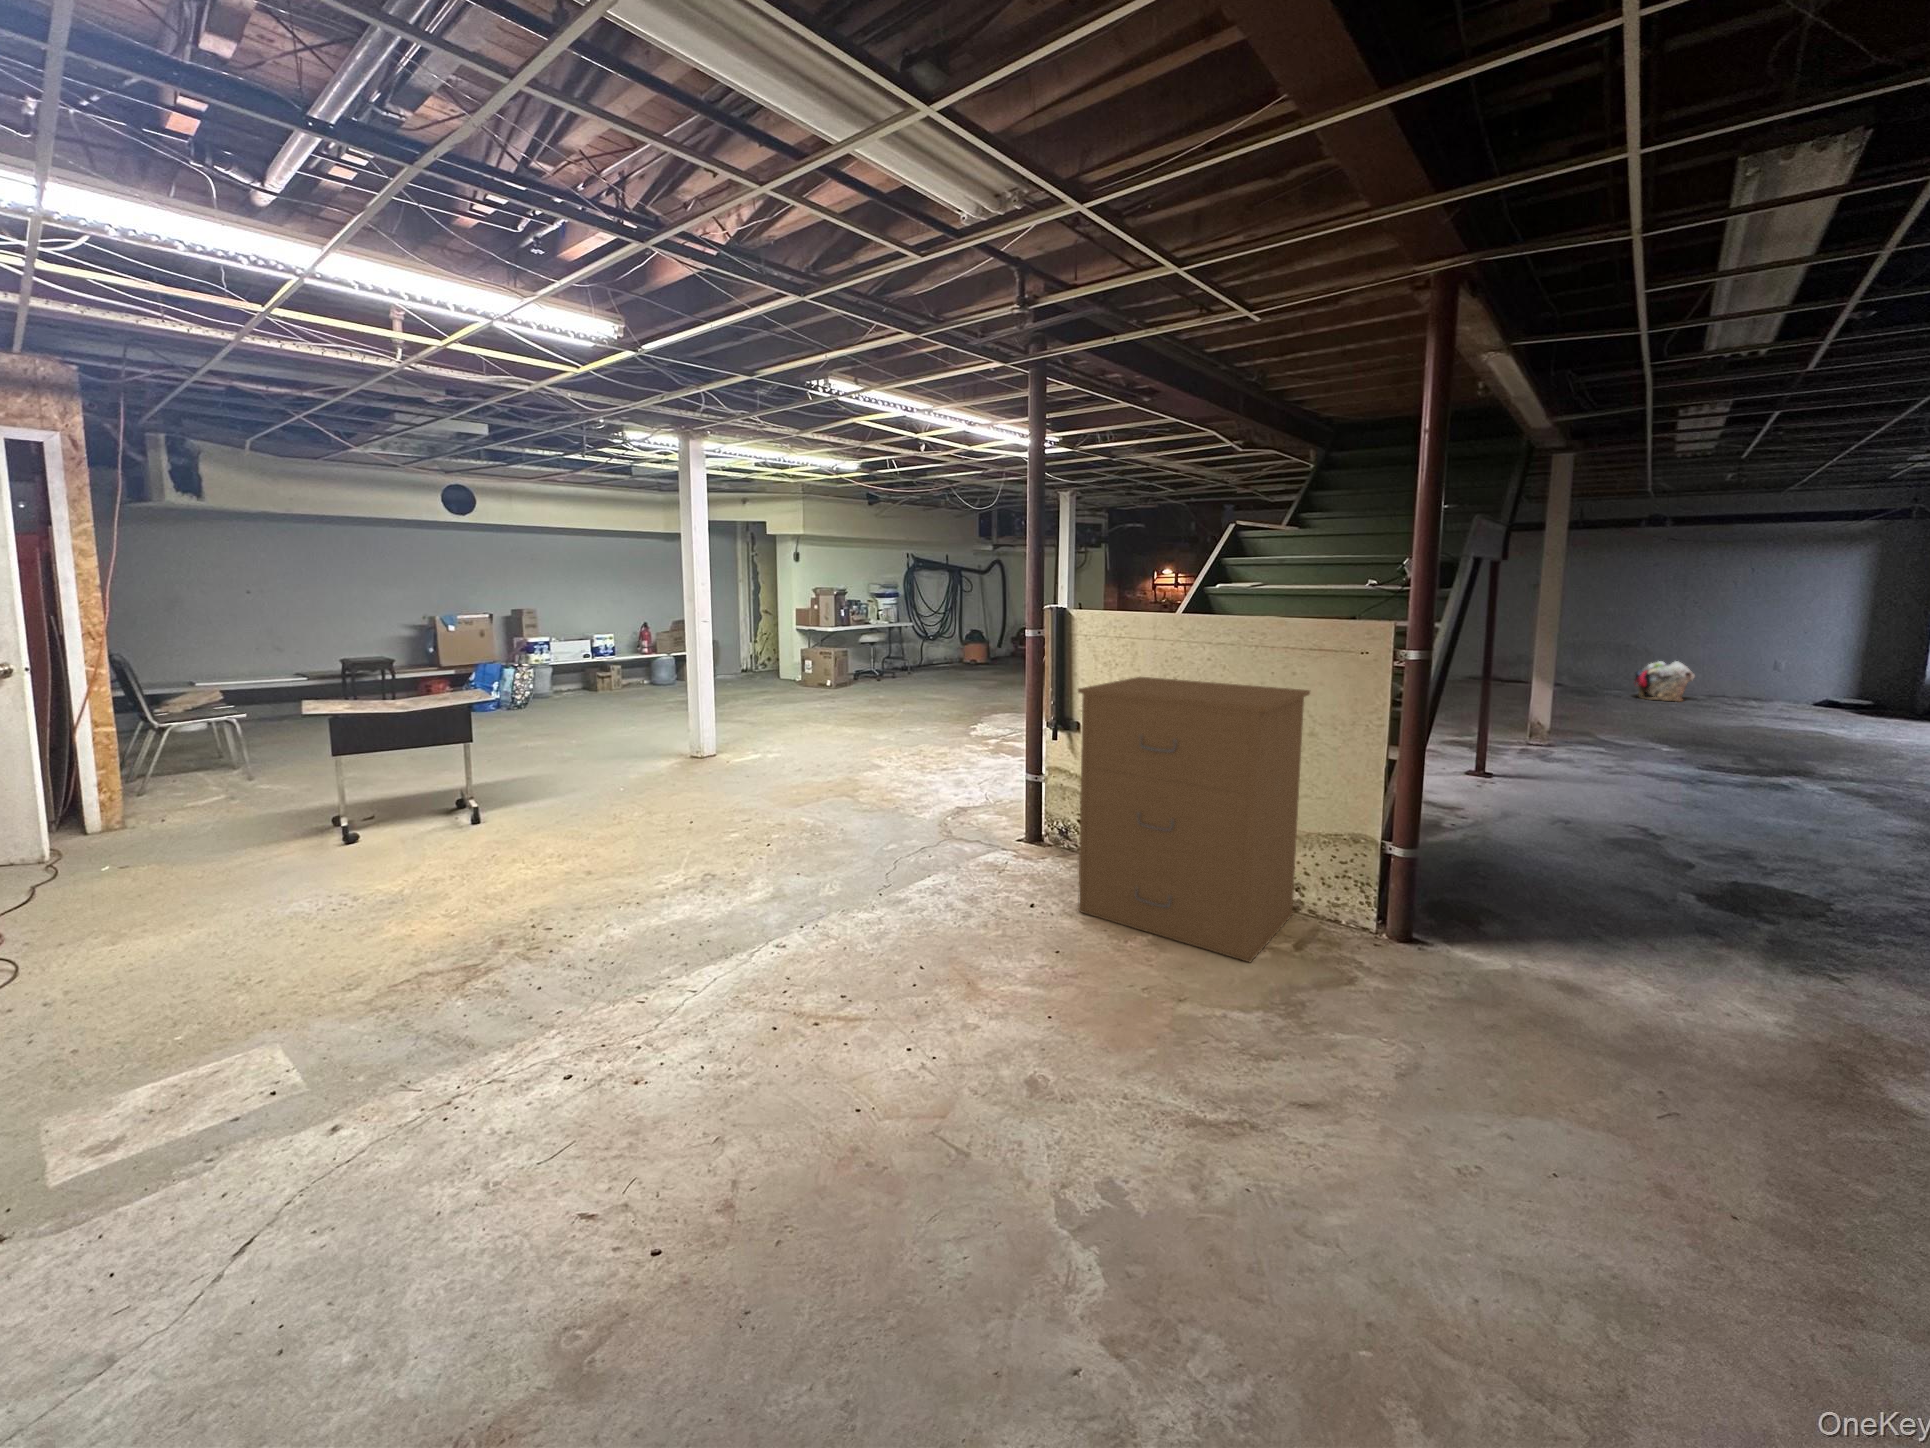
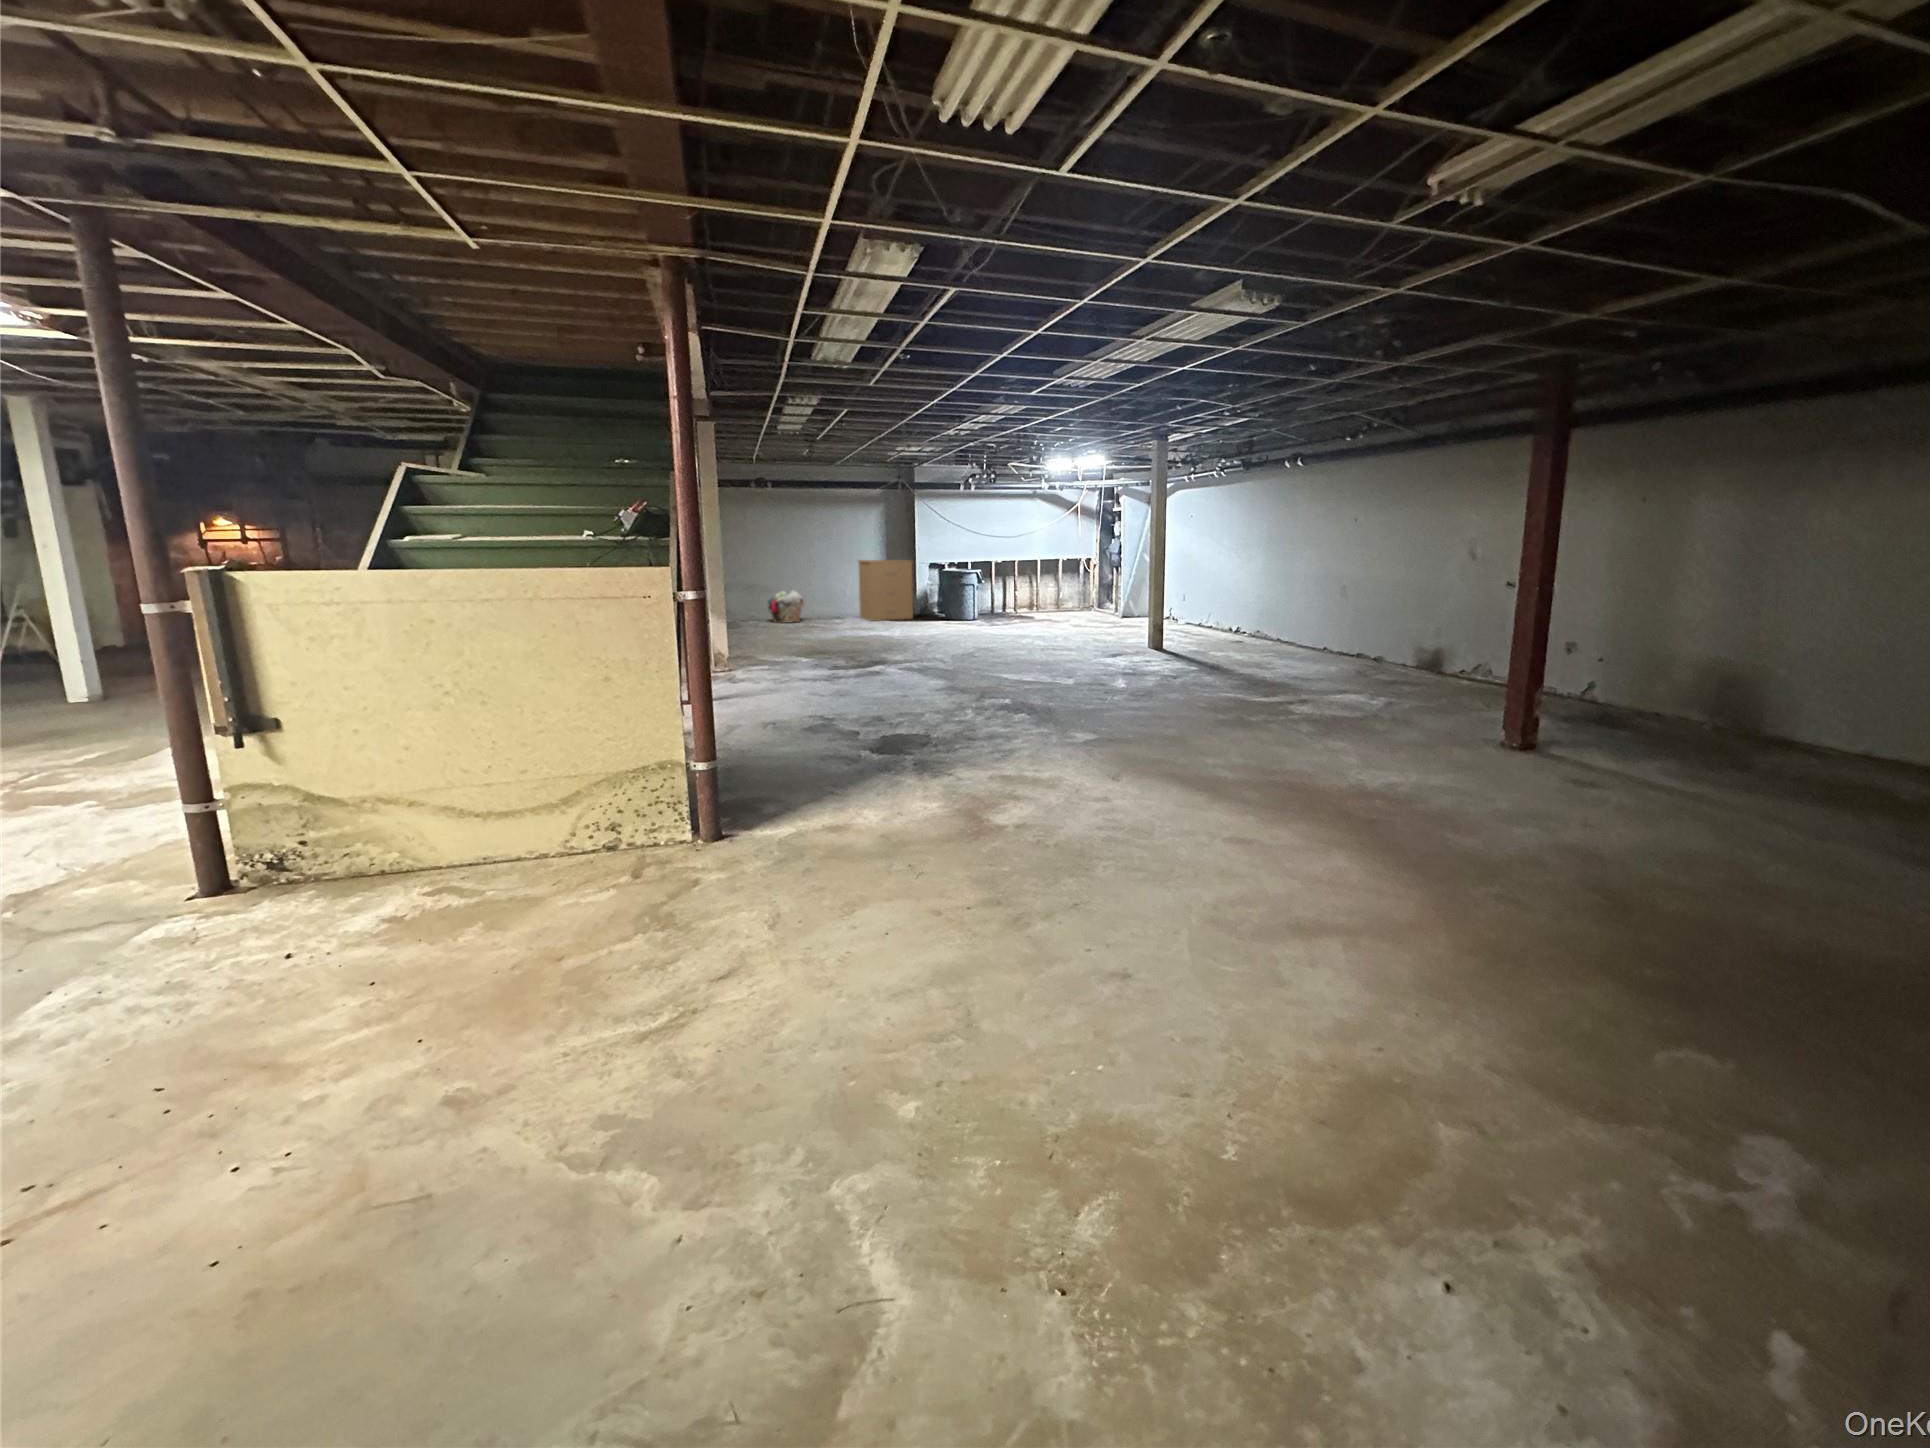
filing cabinet: present [1078,677,1310,962] -> present [858,560,913,621]

